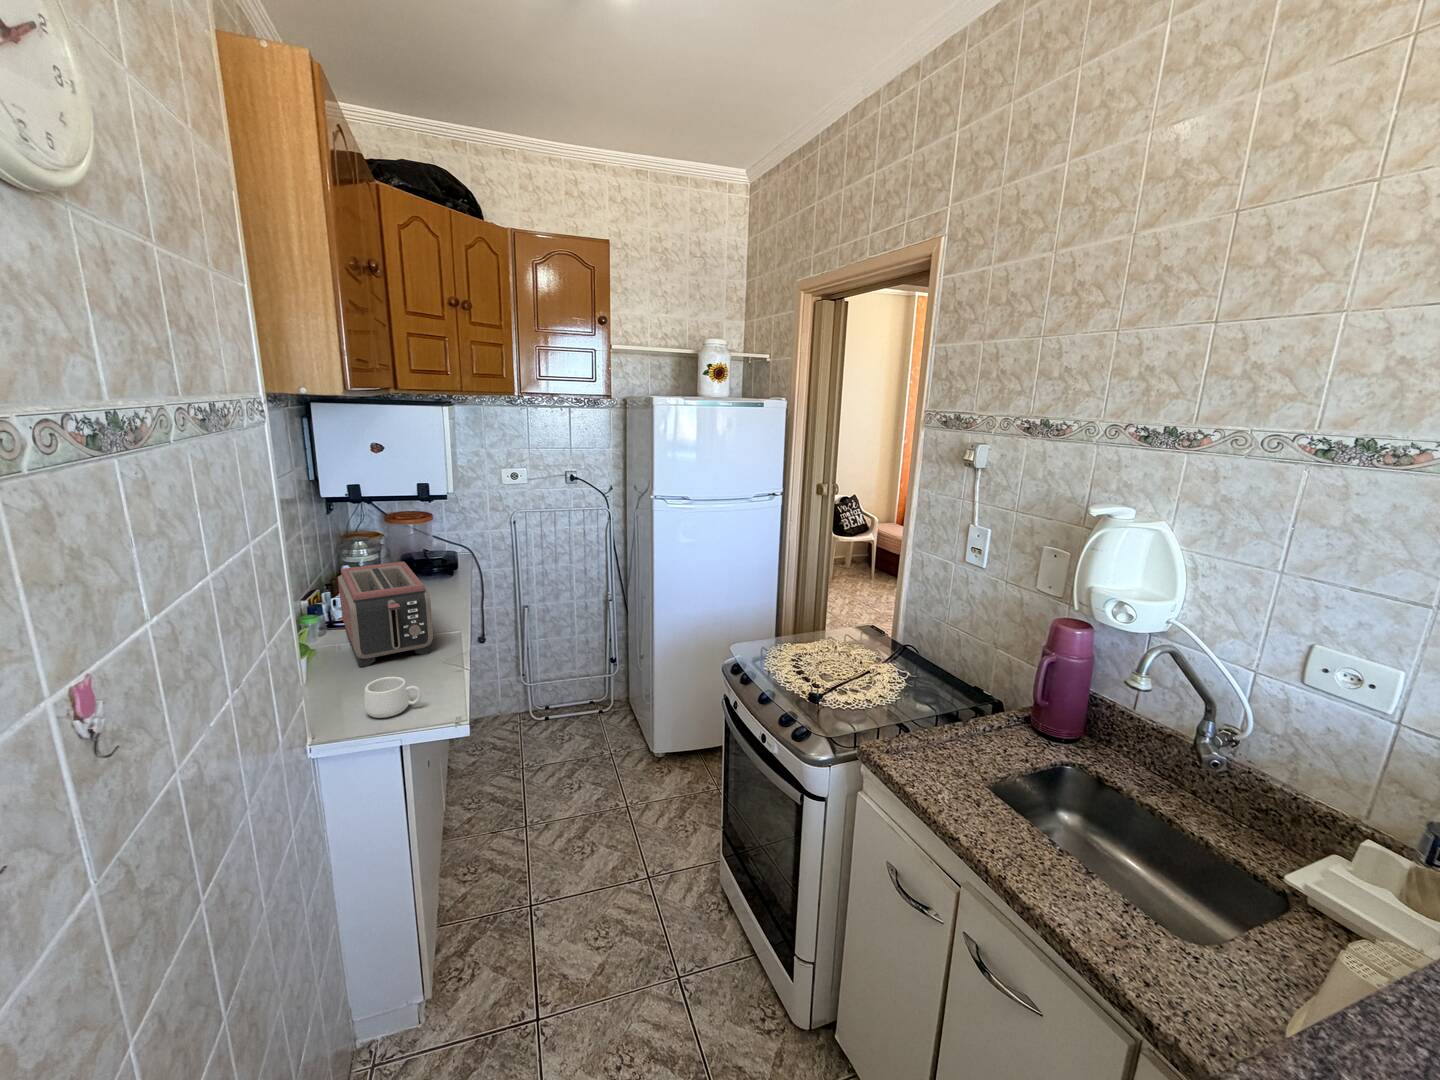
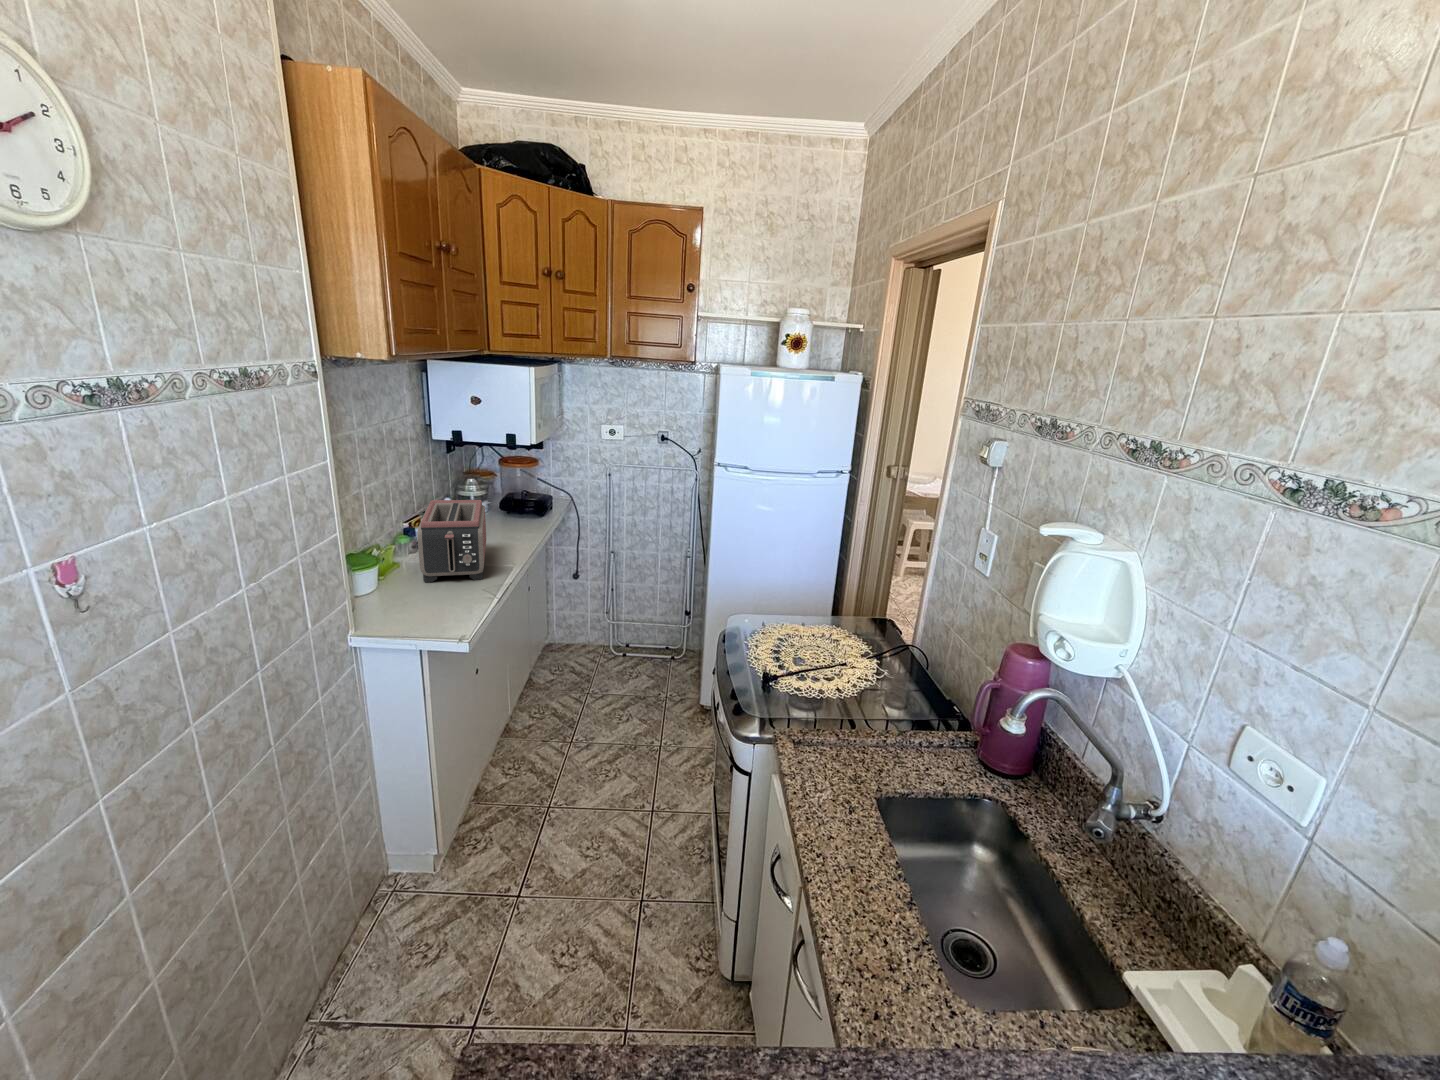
mug: present [364,677,421,718] -> none [400,593,443,625]

